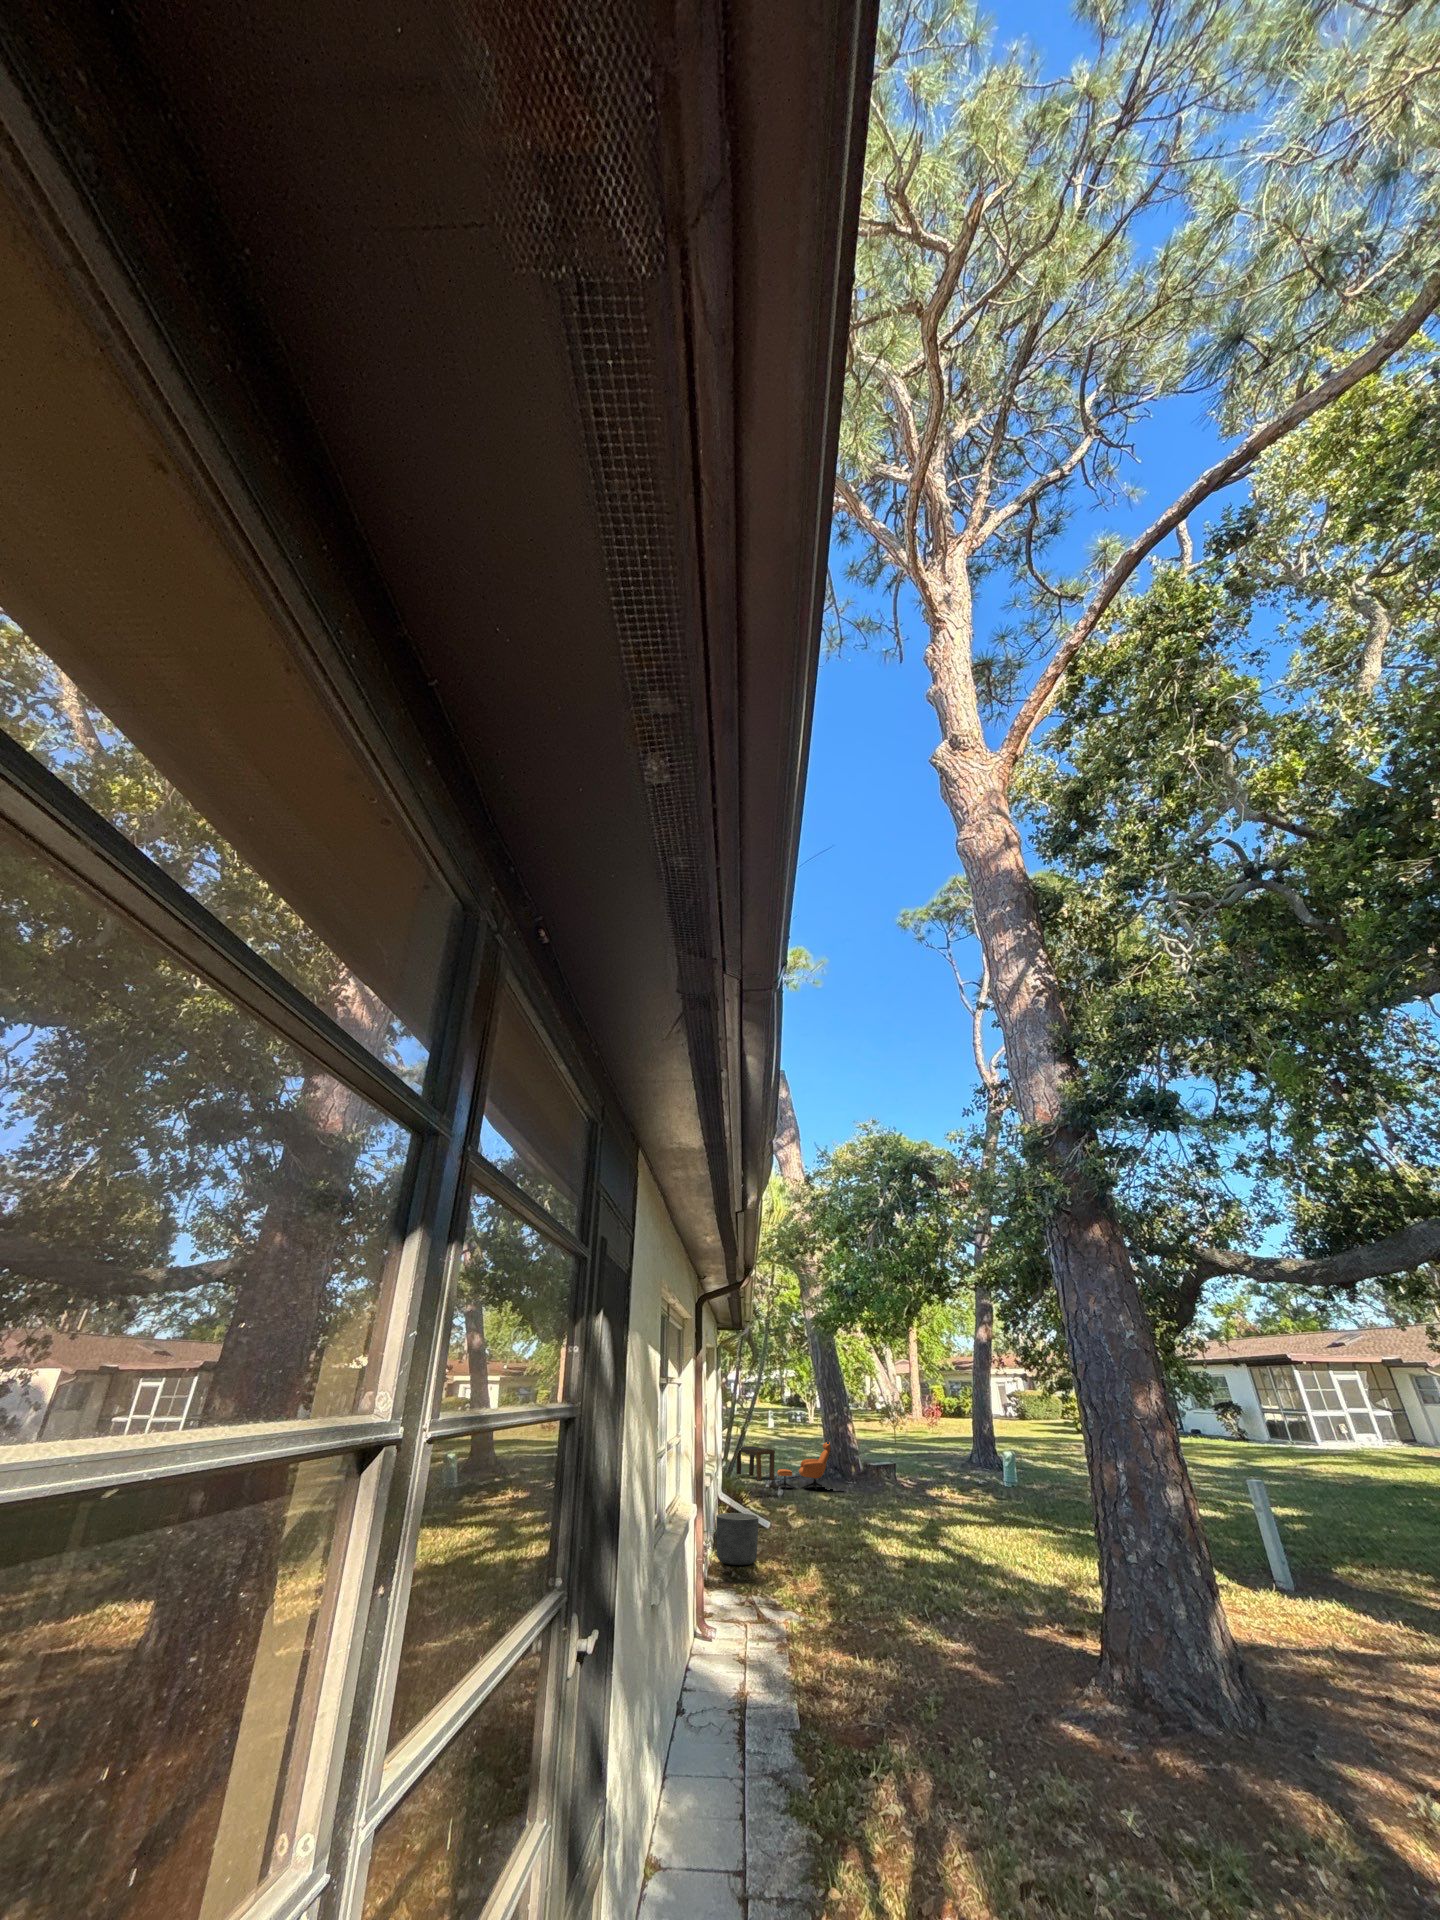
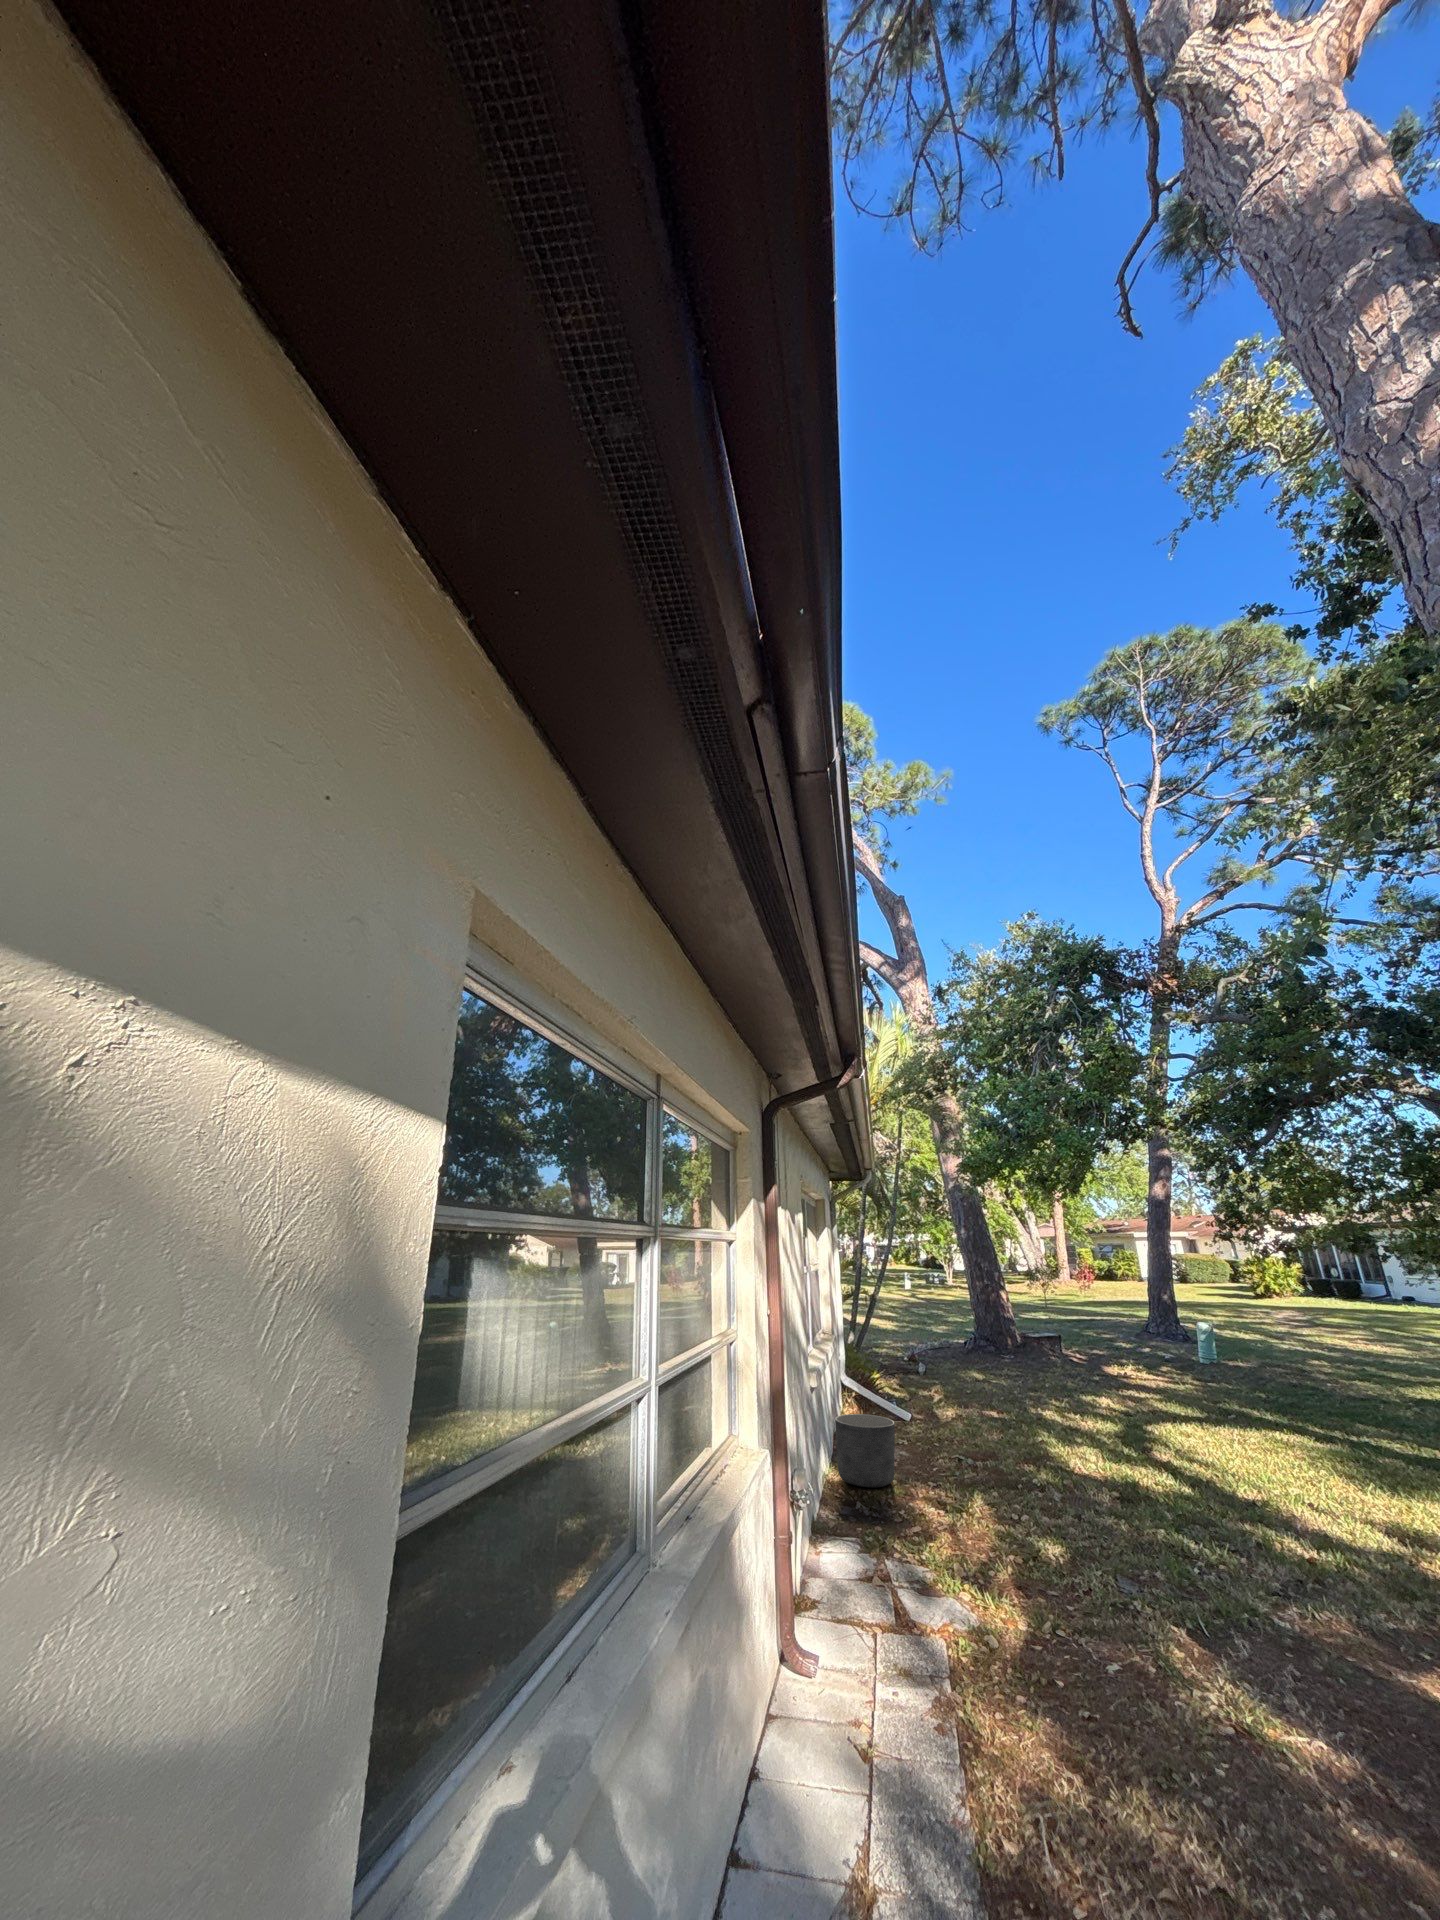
lounge chair: present [776,1442,831,1490] -> none [915,1312,981,1366]
bench: present [736,1446,775,1480] -> none [869,1314,914,1352]

